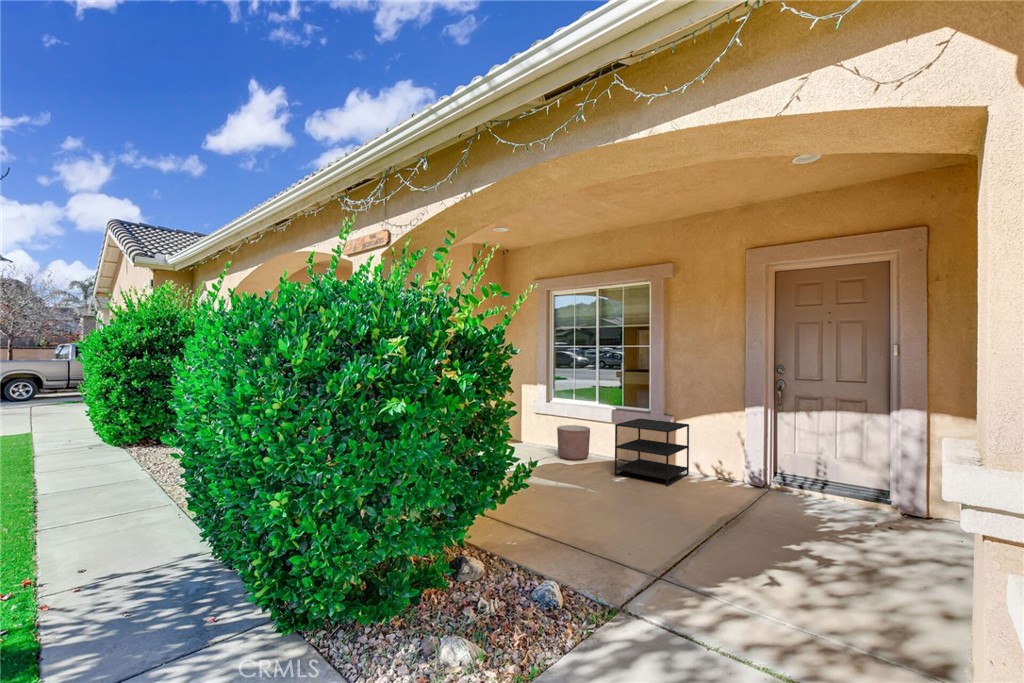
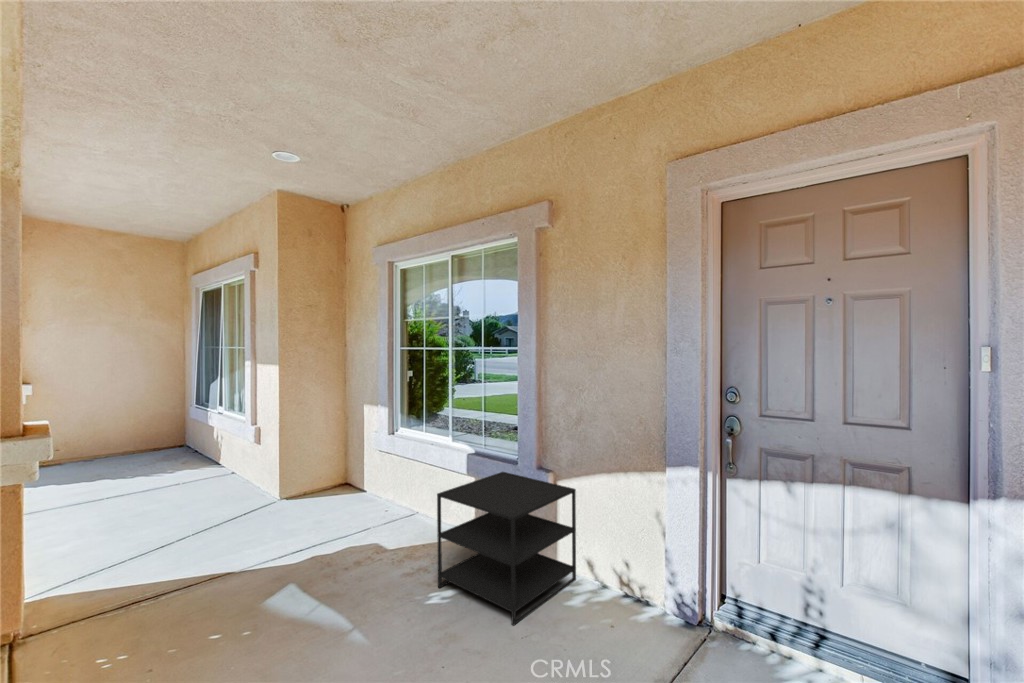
planter: present [557,425,590,460] -> none [383,474,438,537]

